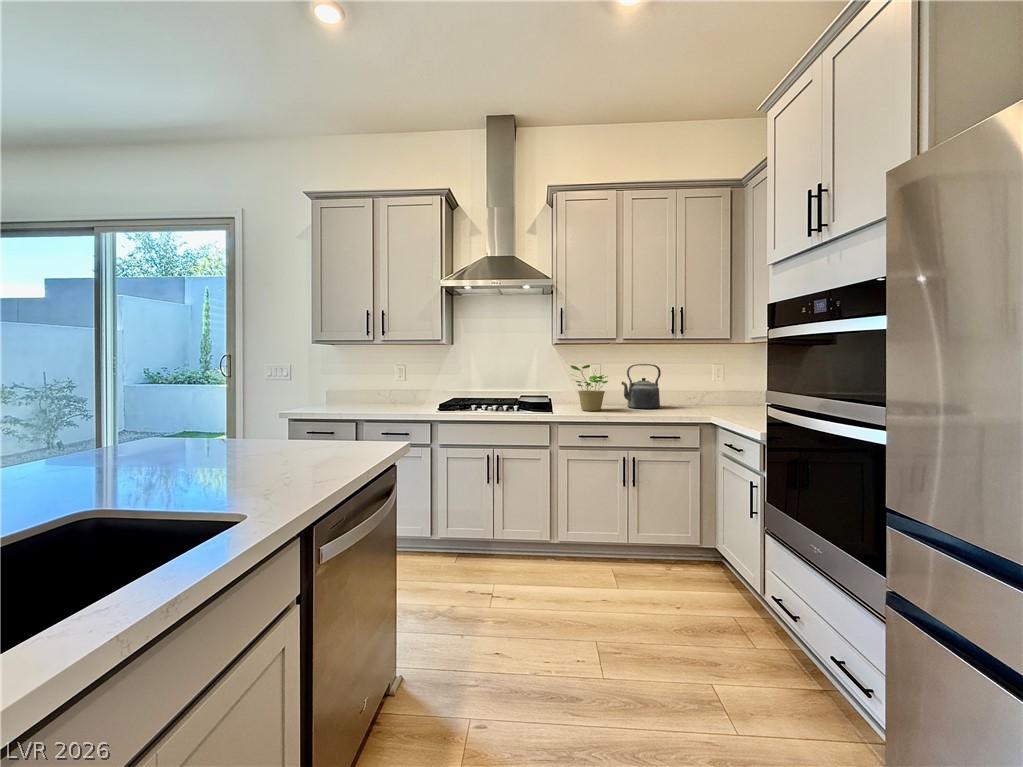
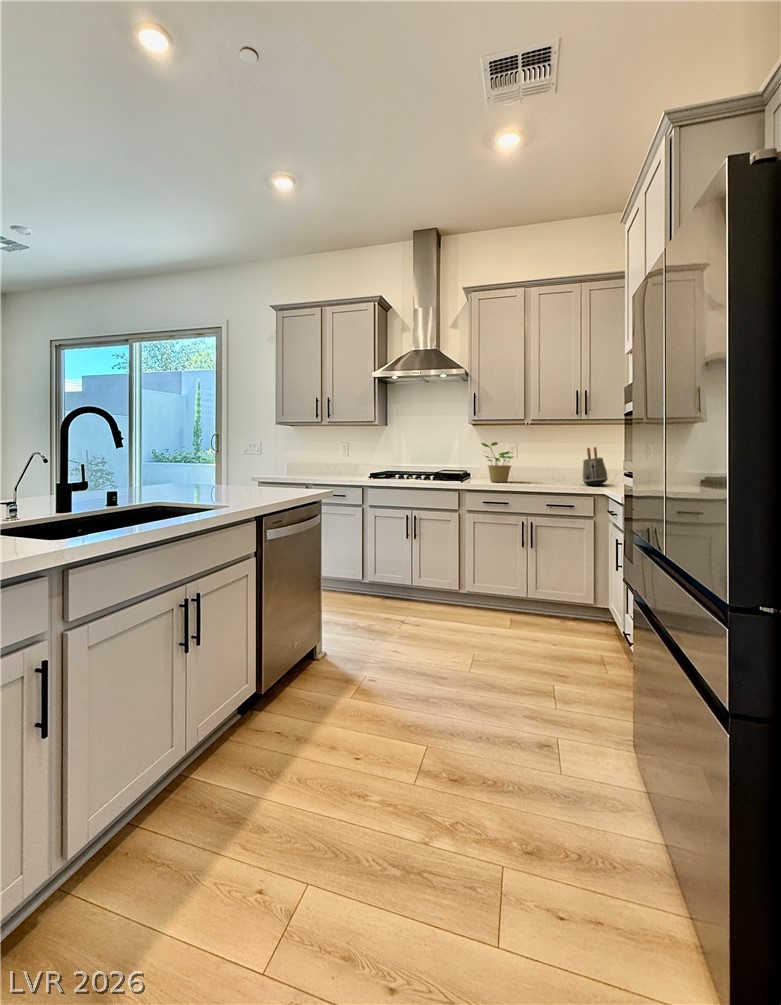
kettle: present [621,364,661,409] -> none [528,443,566,482]
toaster: none [687,370,715,415] -> present [583,447,608,486]

